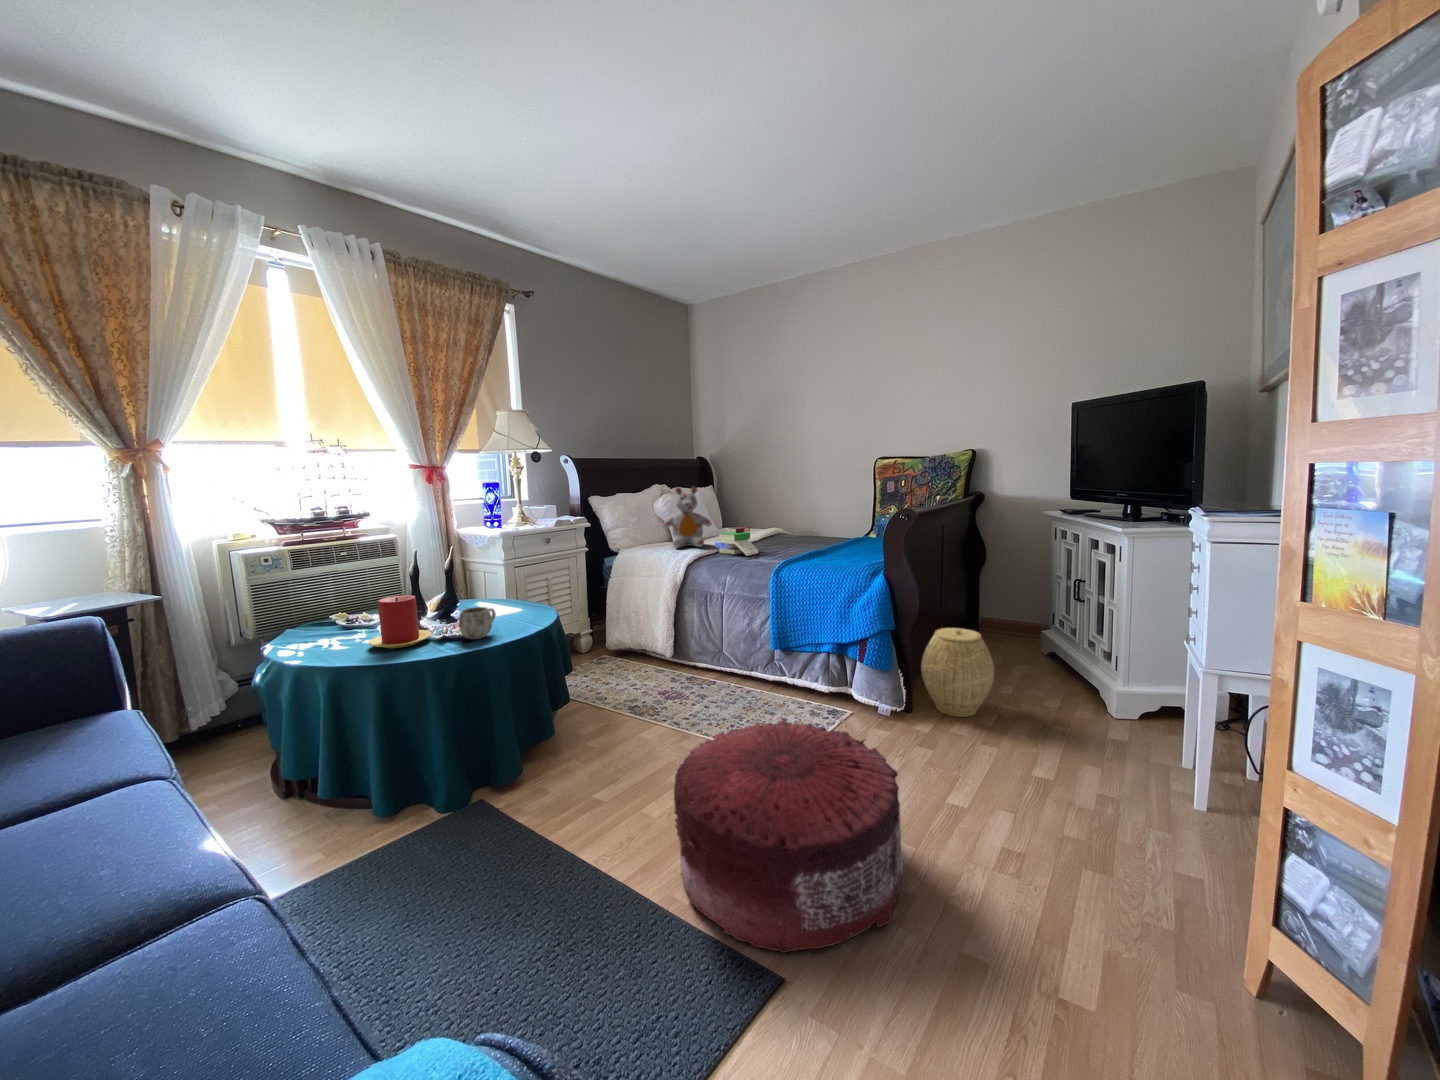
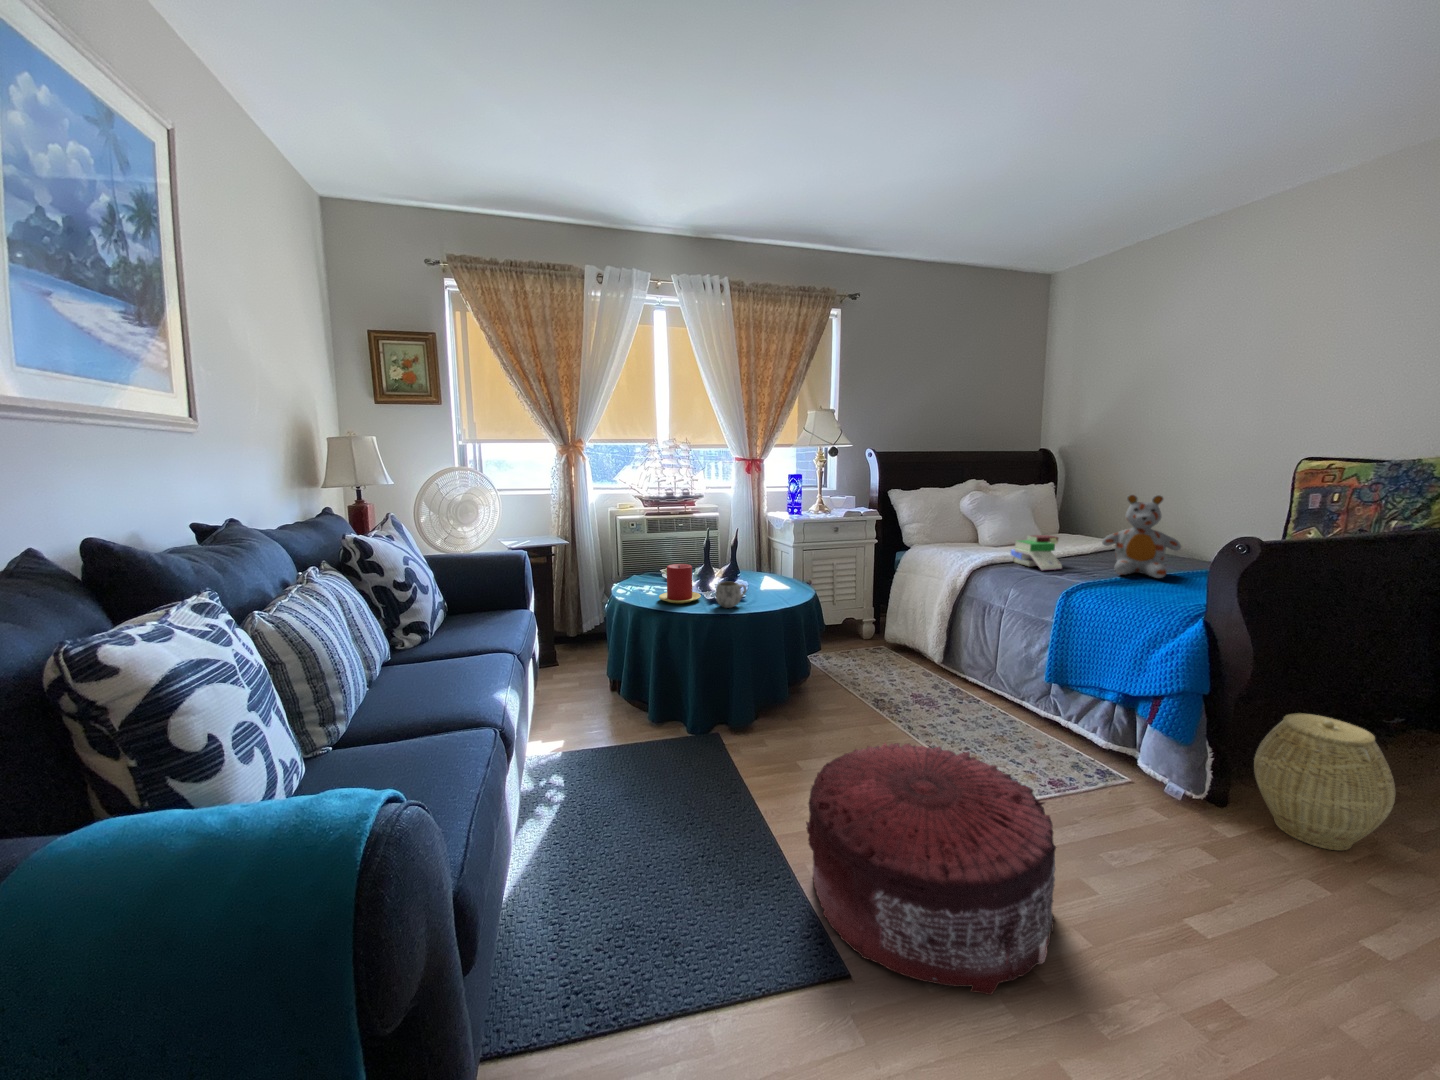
stuffed bear: present [663,487,712,548] -> present [1102,494,1181,578]

